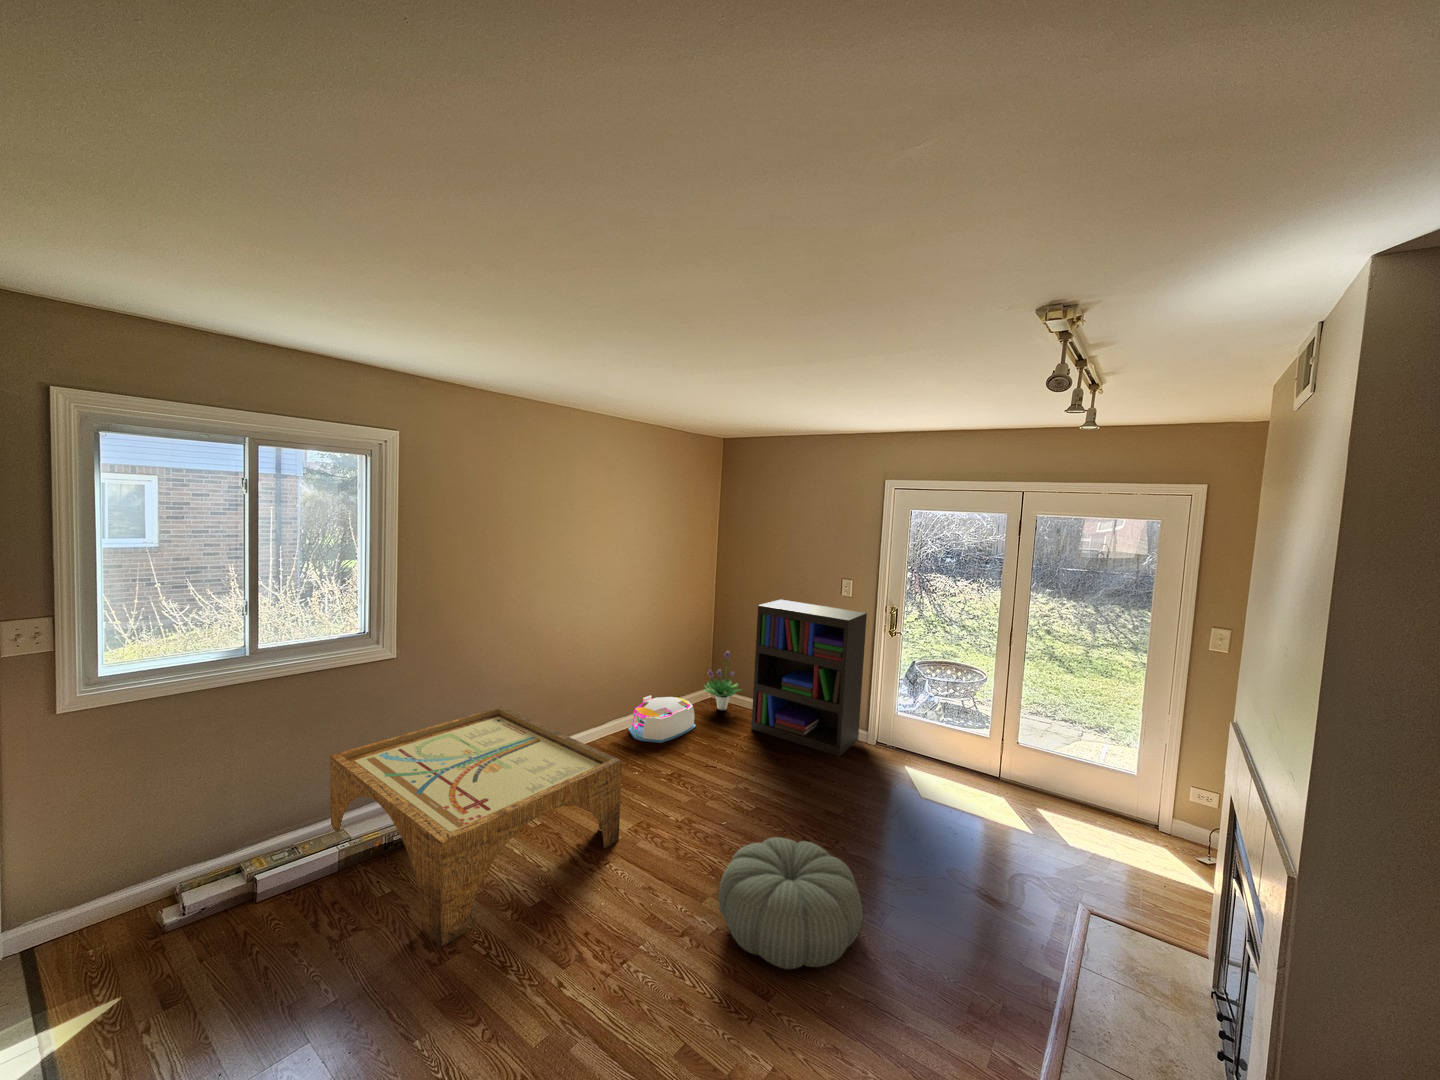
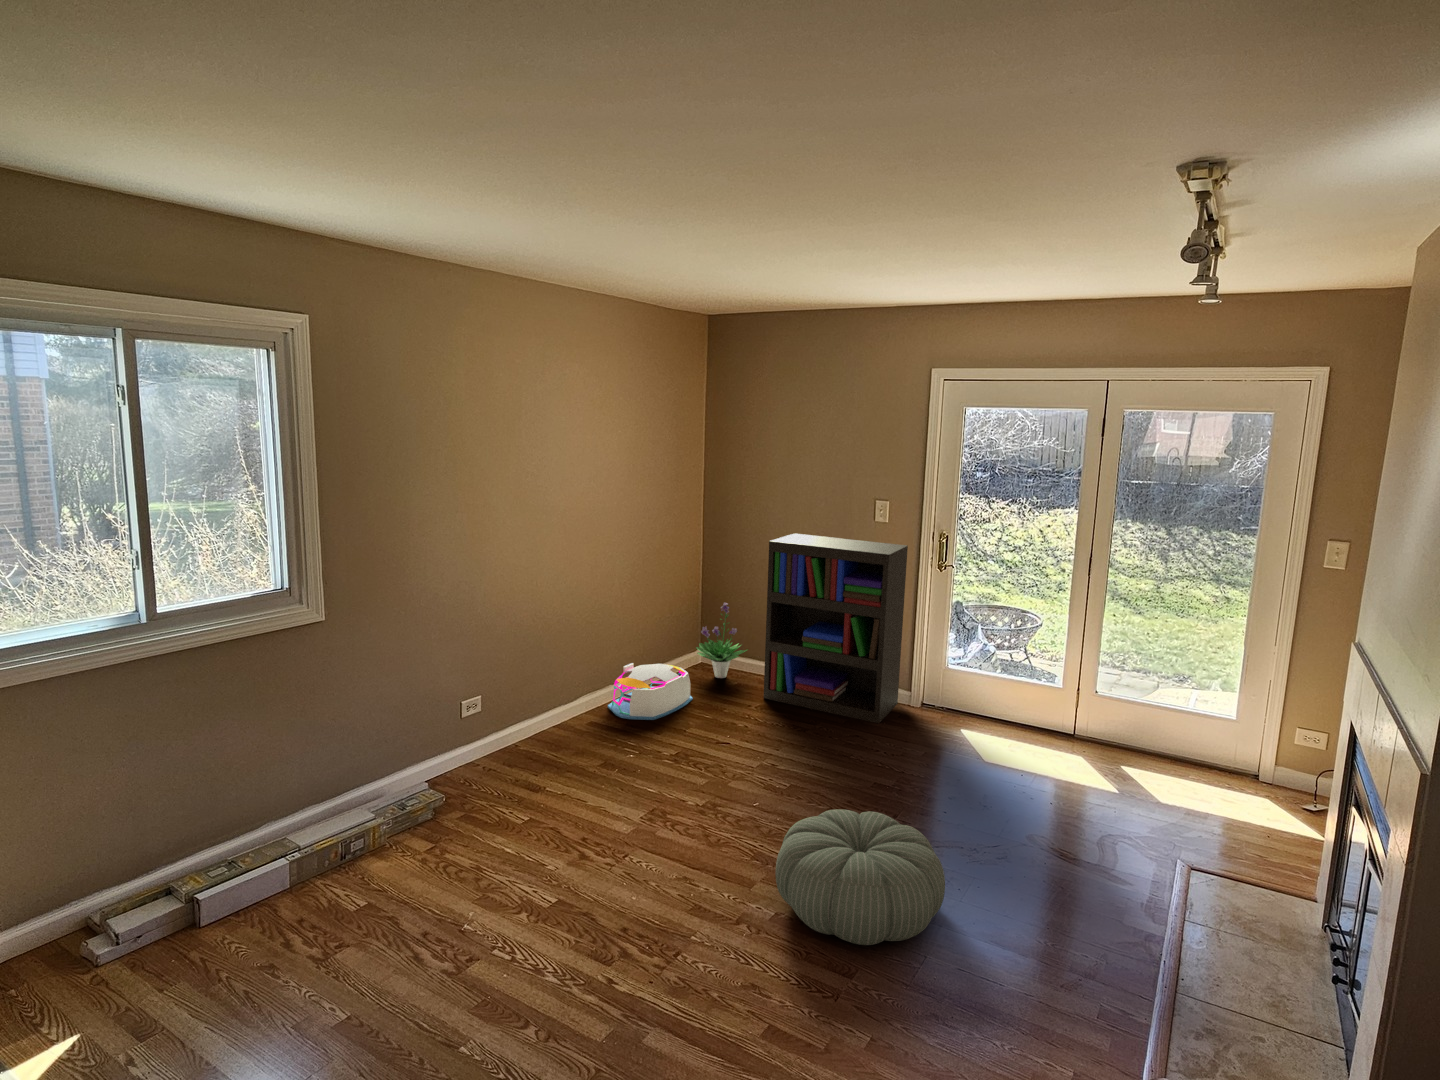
coffee table: present [330,707,622,947] -> none [258,682,634,956]

